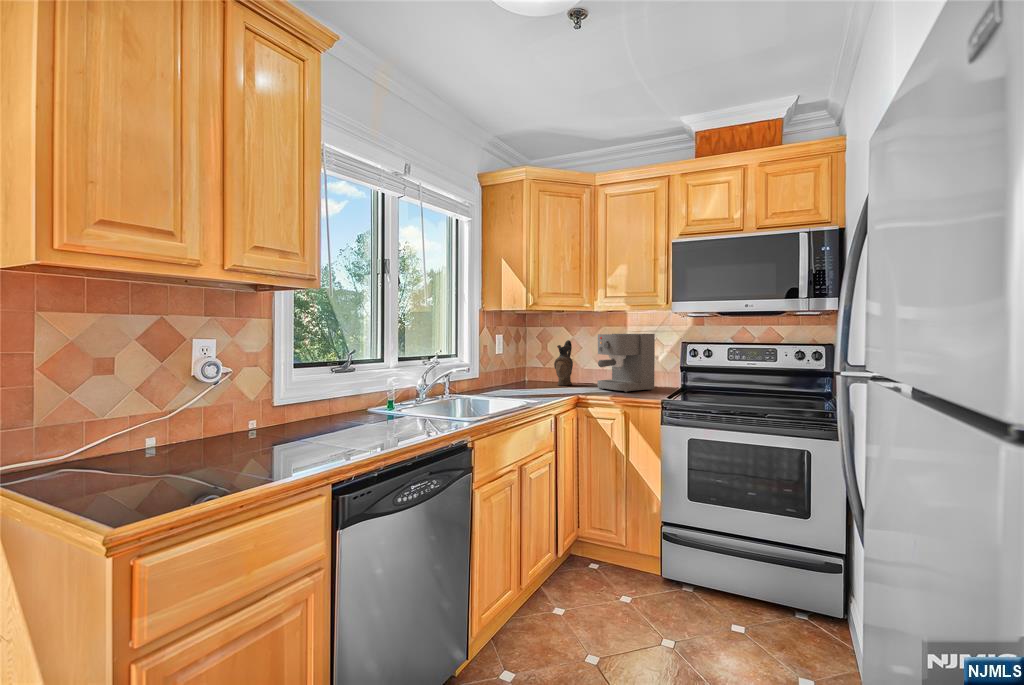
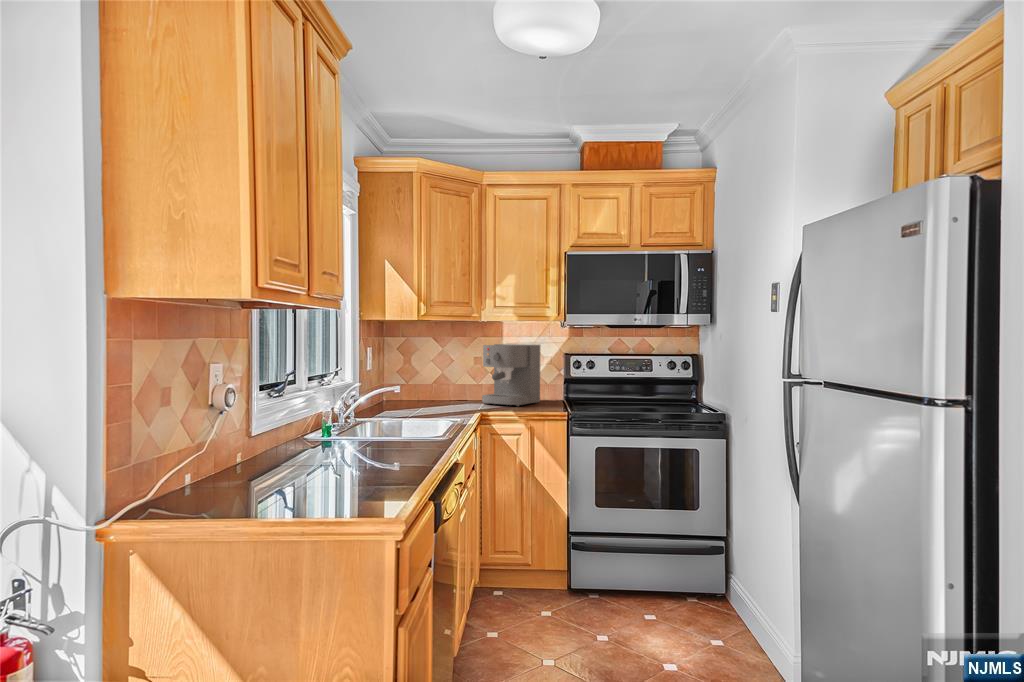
ceramic pitcher: present [554,340,573,385] -> none [428,351,449,402]

